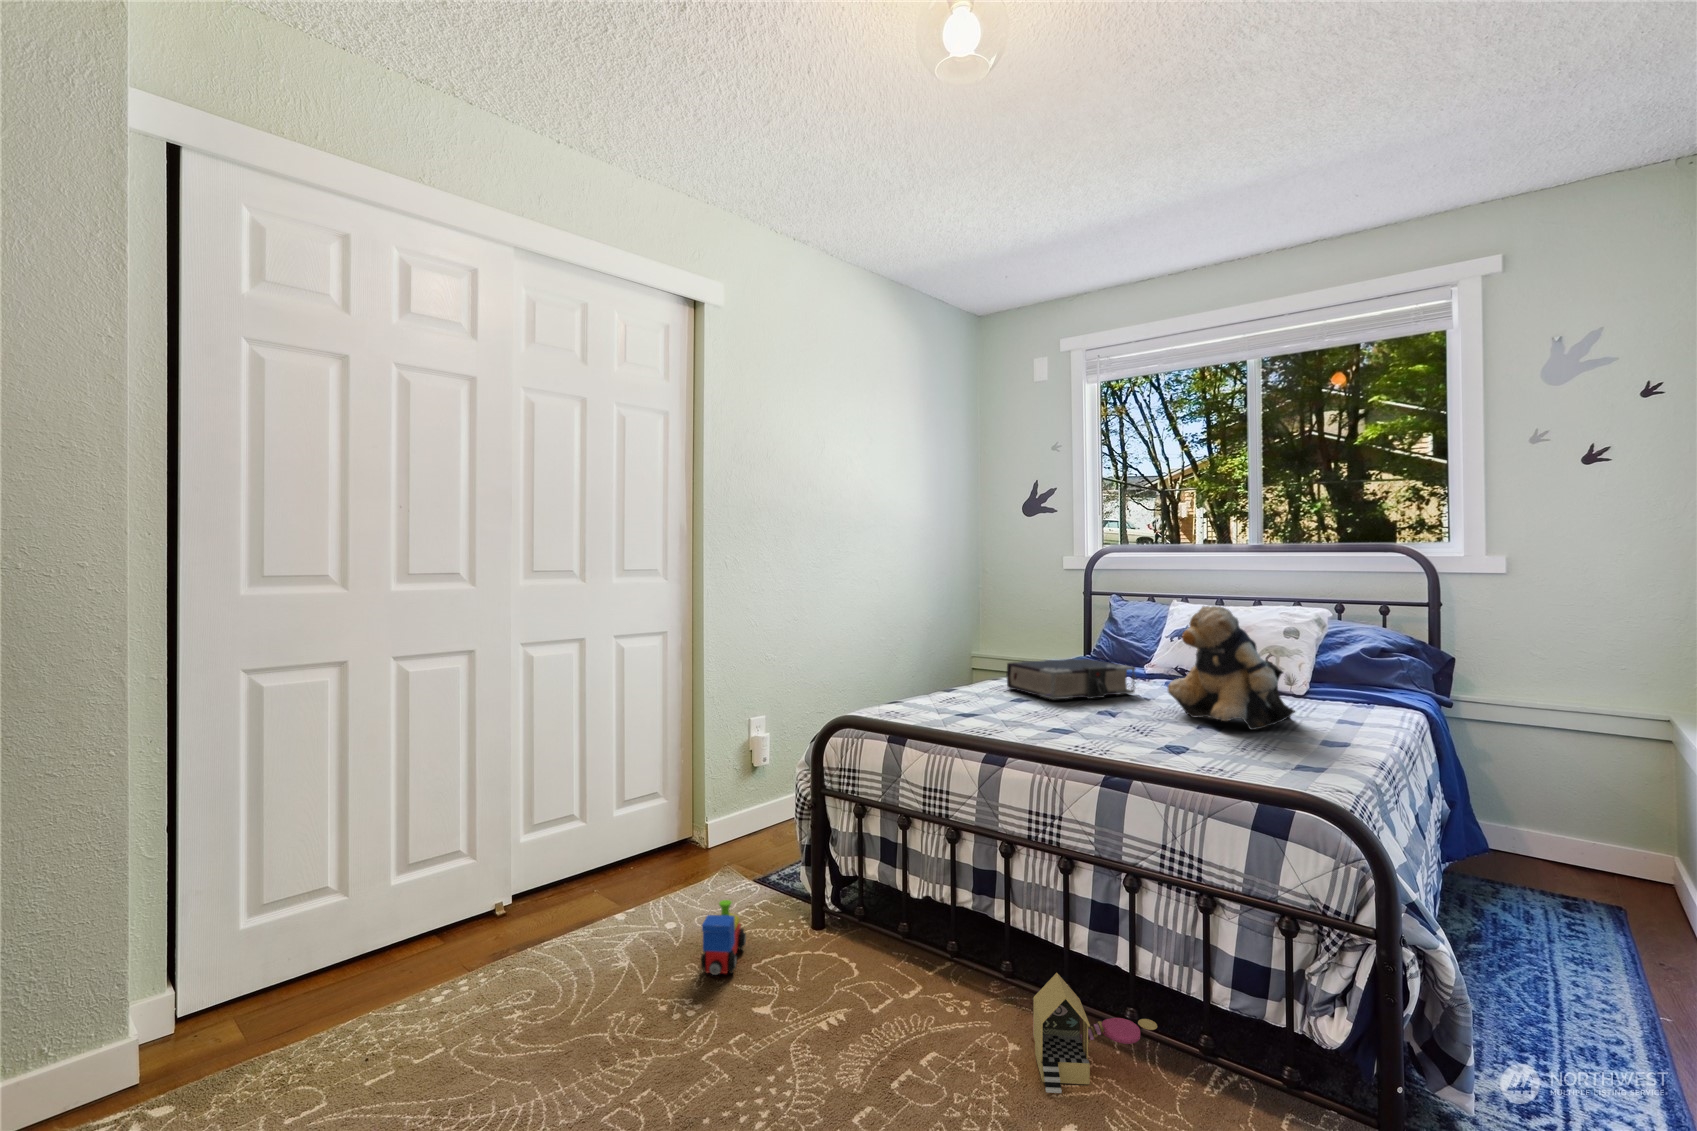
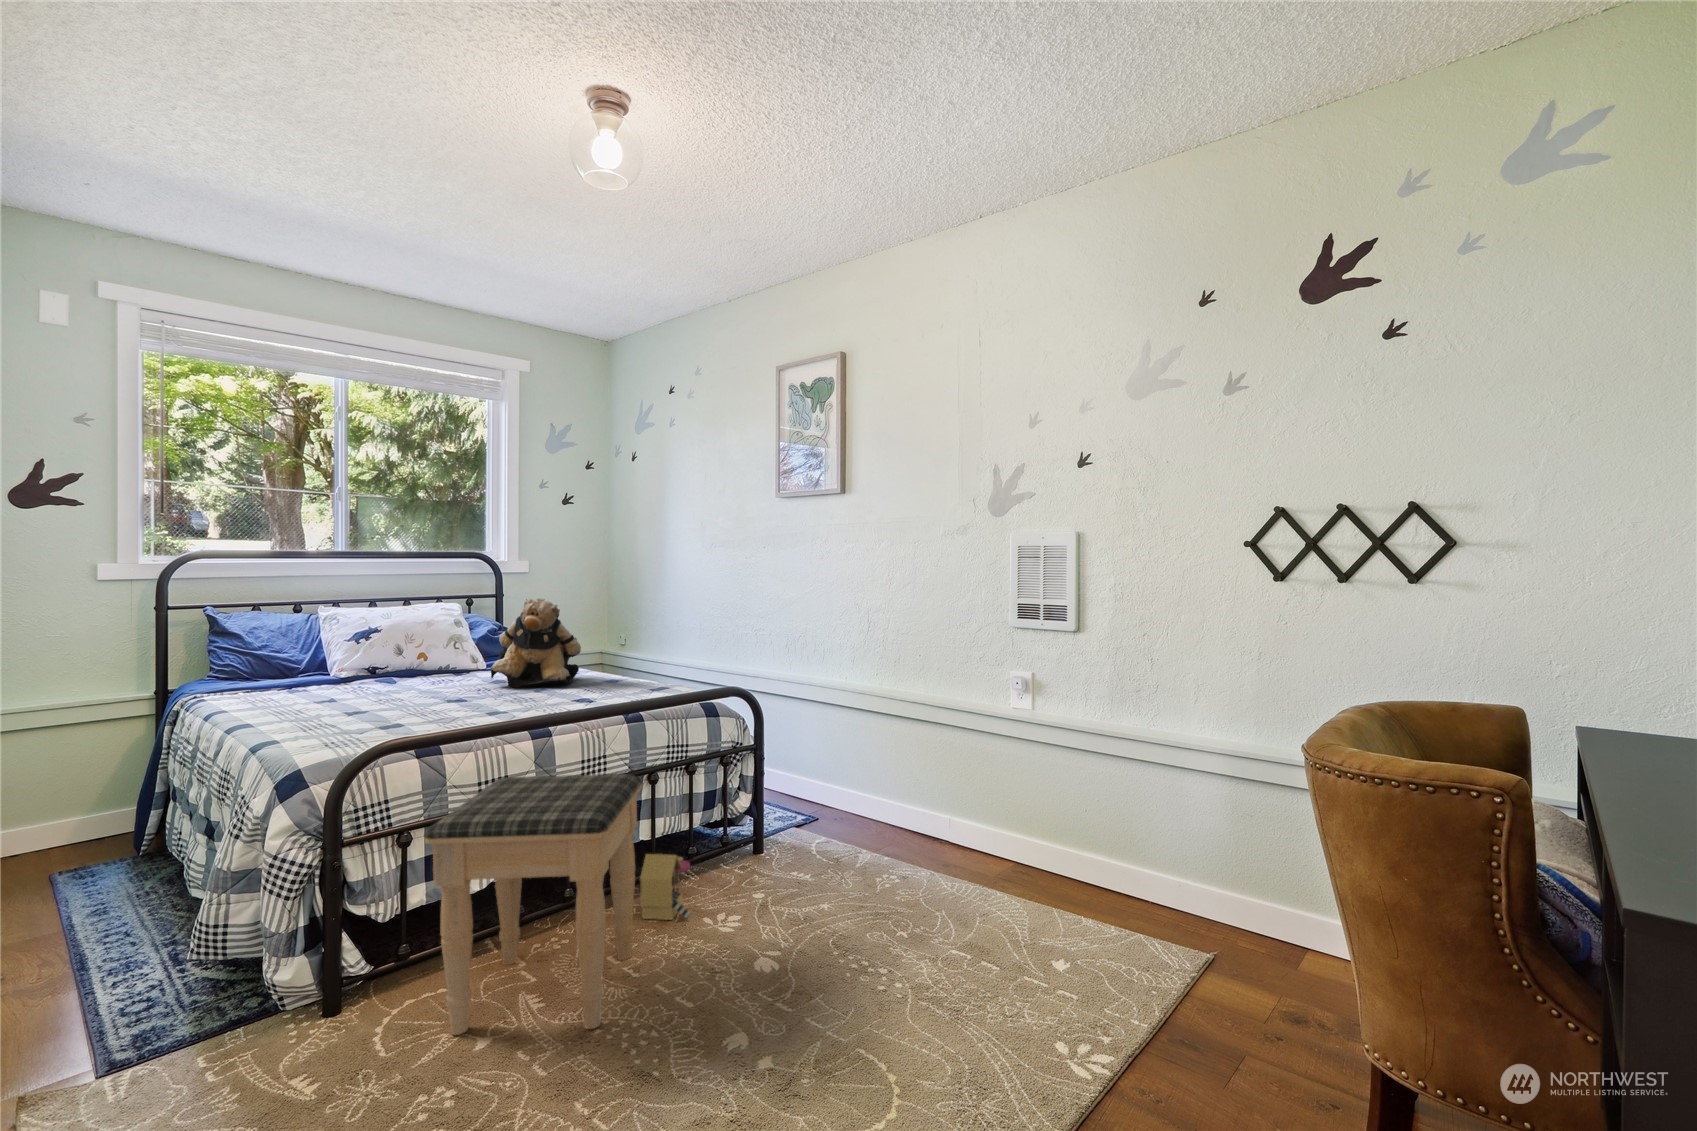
book: present [1006,659,1136,699] -> none [308,662,426,707]
footstool: none [770,787,966,1076] -> present [425,774,642,1035]
toy train: present [701,900,746,975] -> none [274,1010,383,1100]

